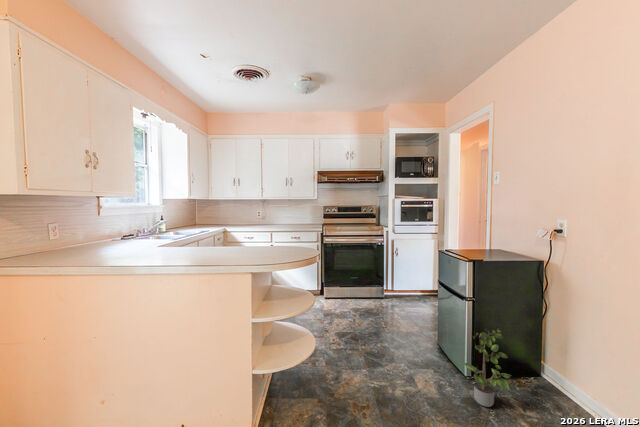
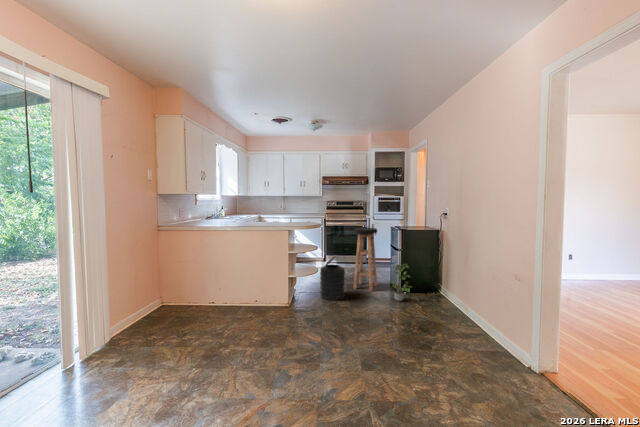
bar stool: none [383,252,424,371] -> present [353,228,377,291]
trash can: none [326,313,374,408] -> present [320,256,345,300]

